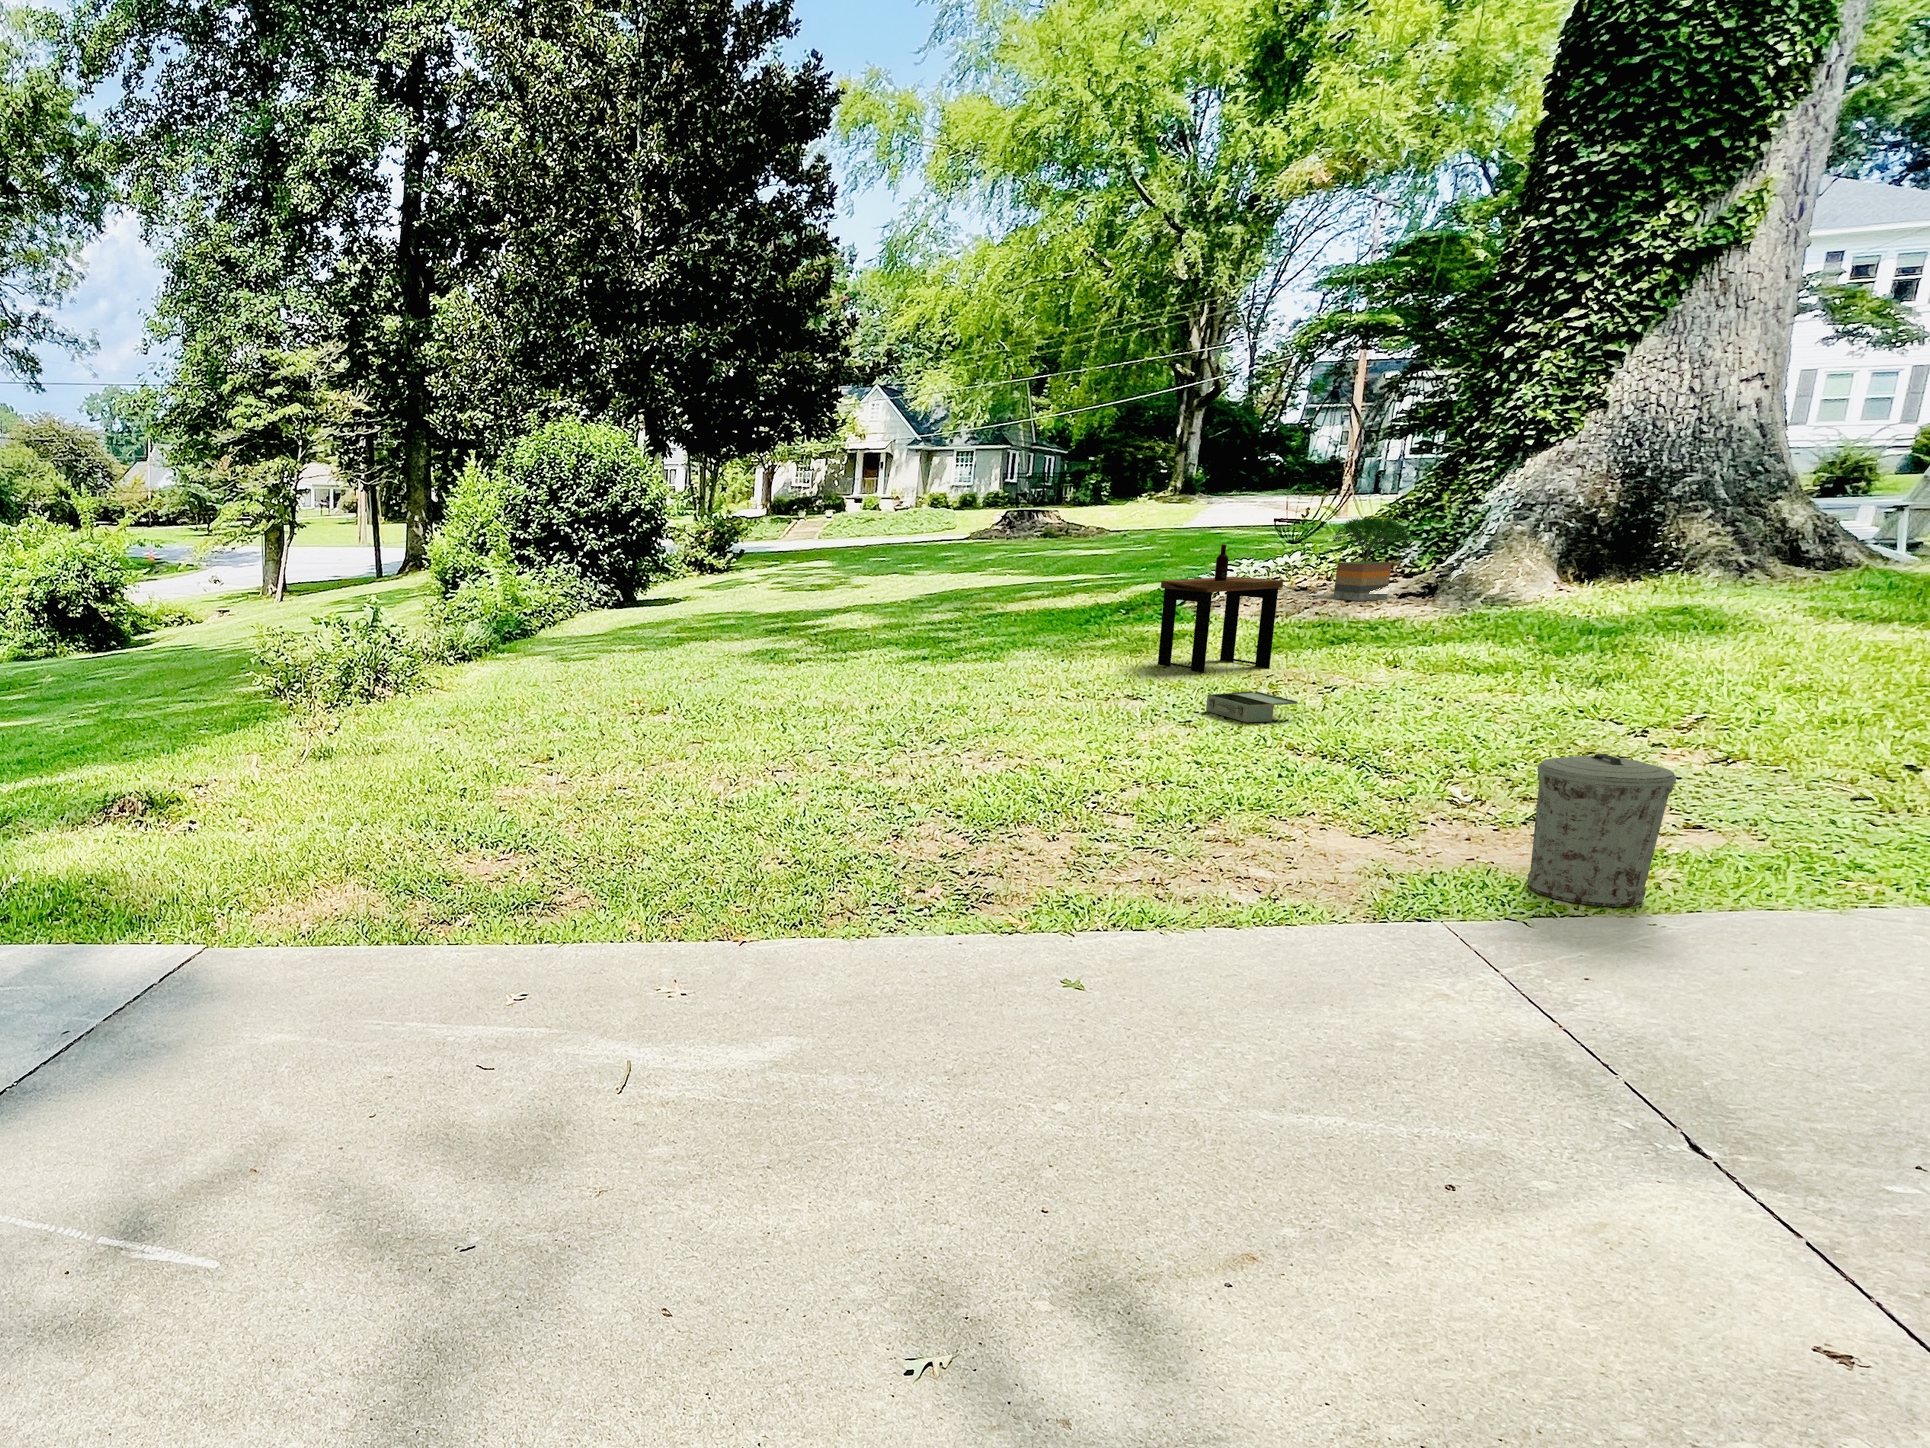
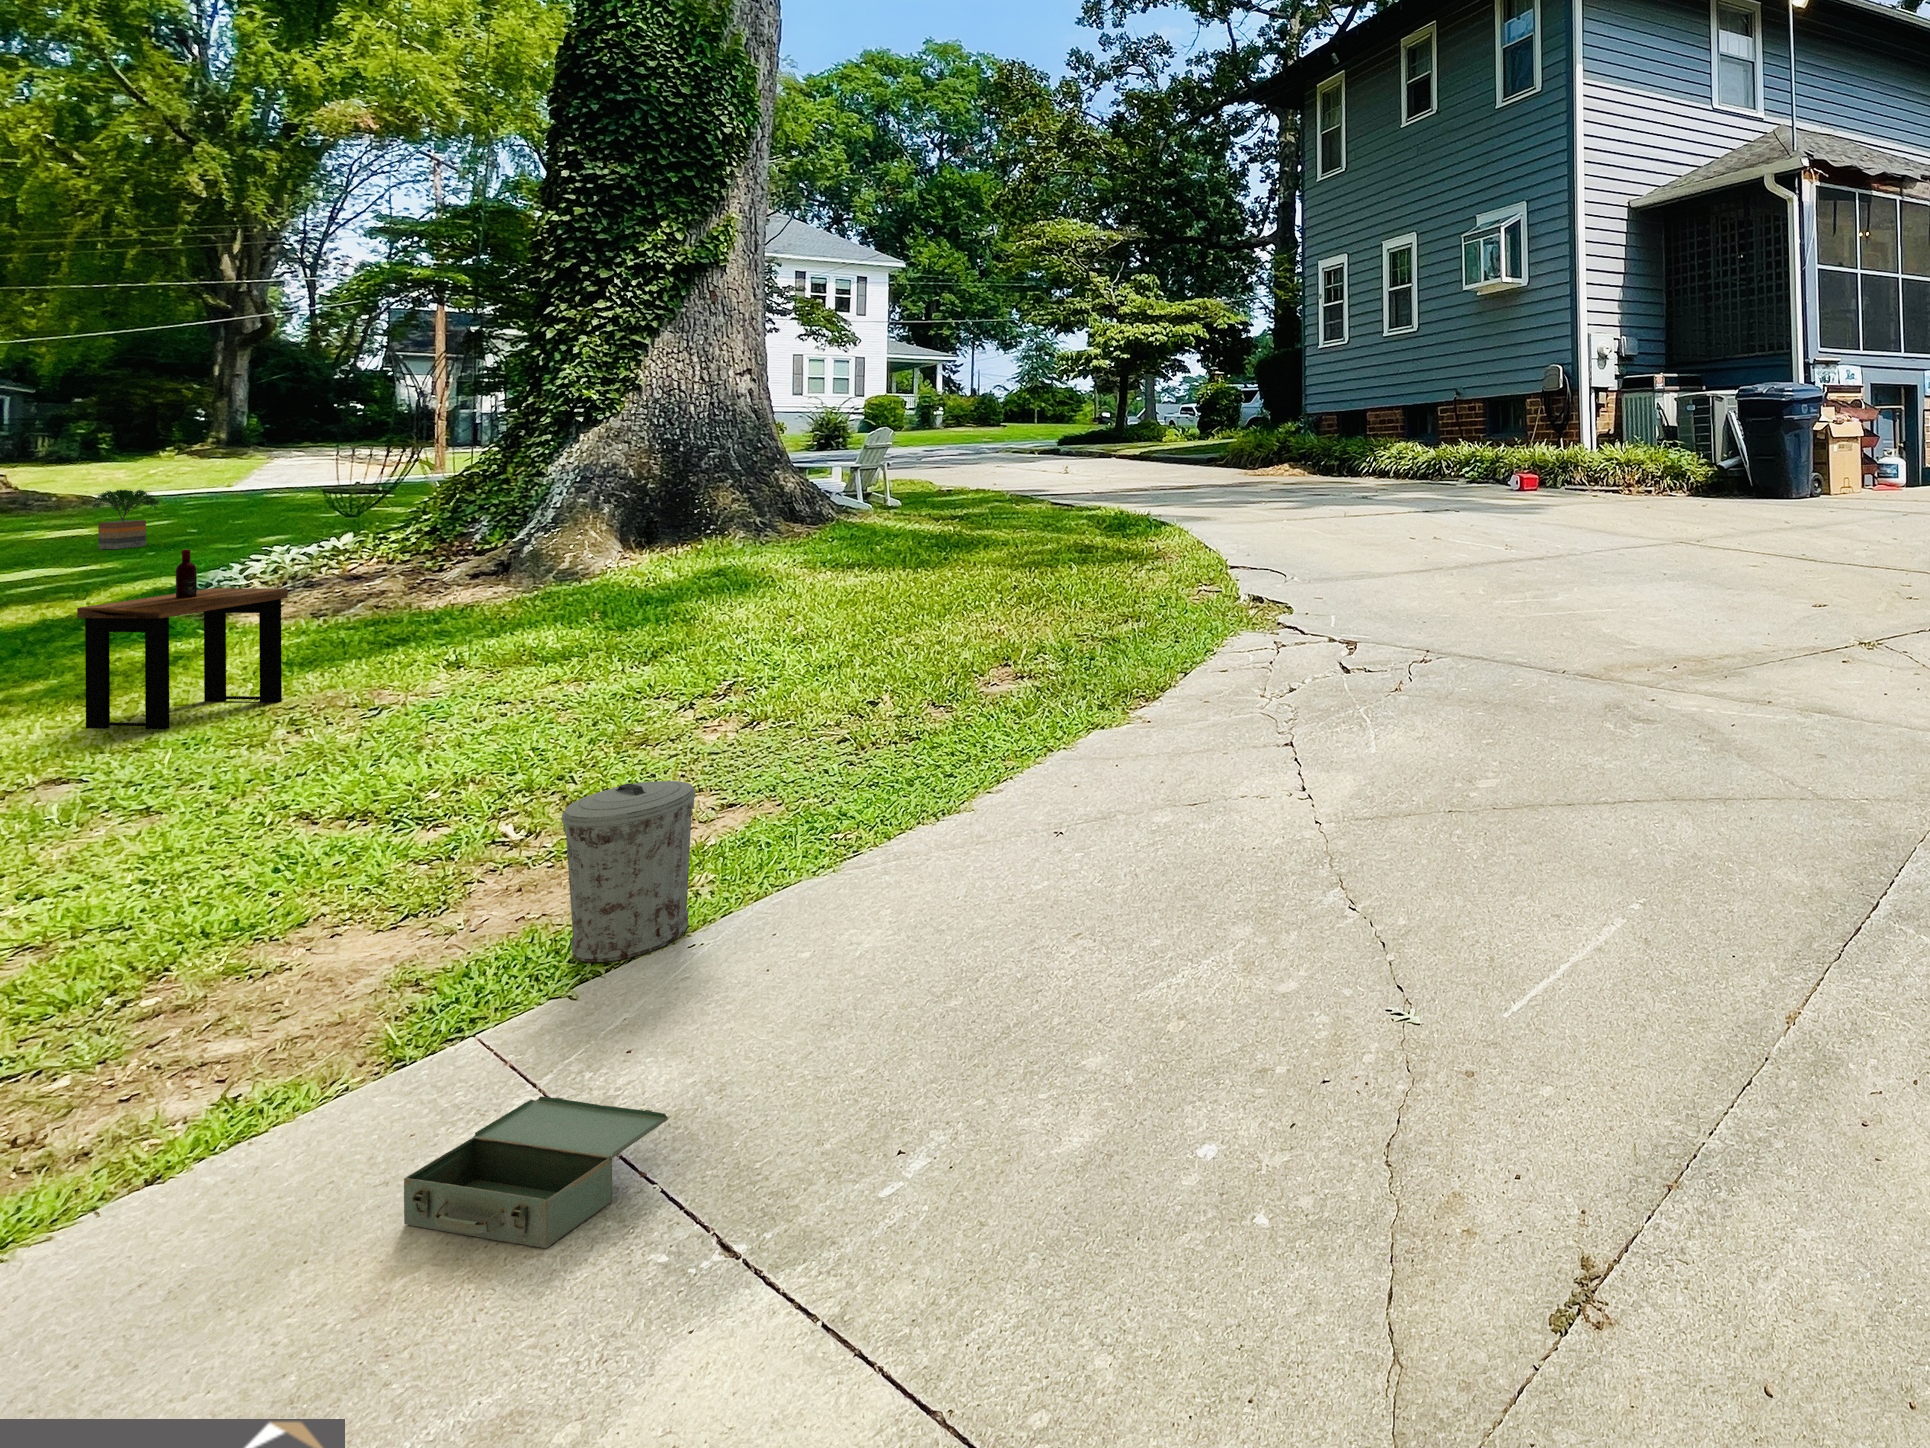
potted tree: present [1333,517,1412,601] -> present [93,490,159,549]
toolbox: present [1206,691,1298,722] -> present [404,1096,668,1248]

